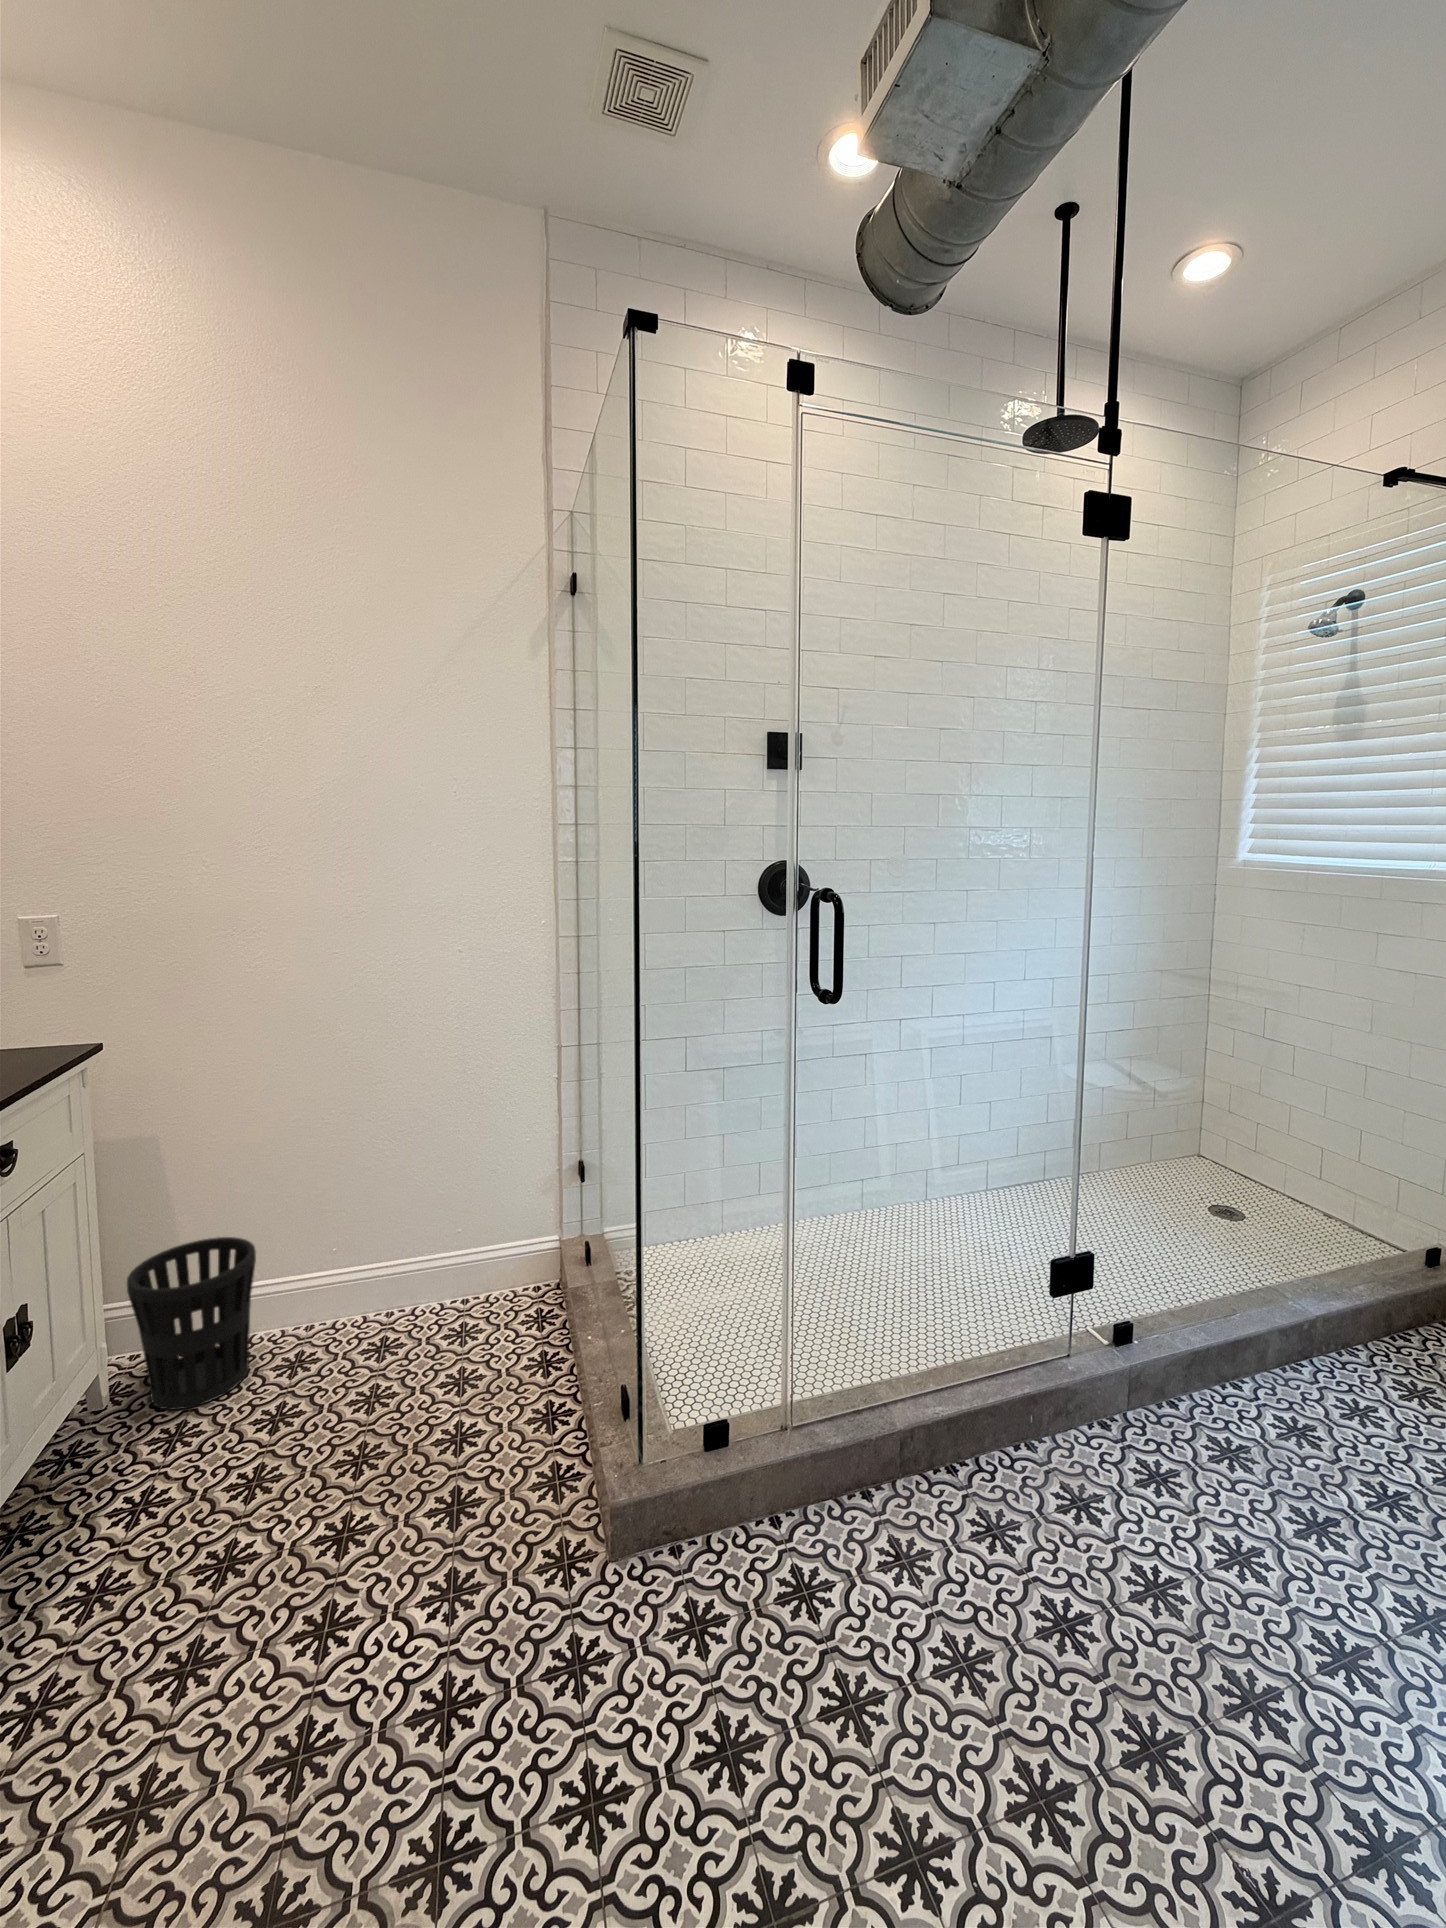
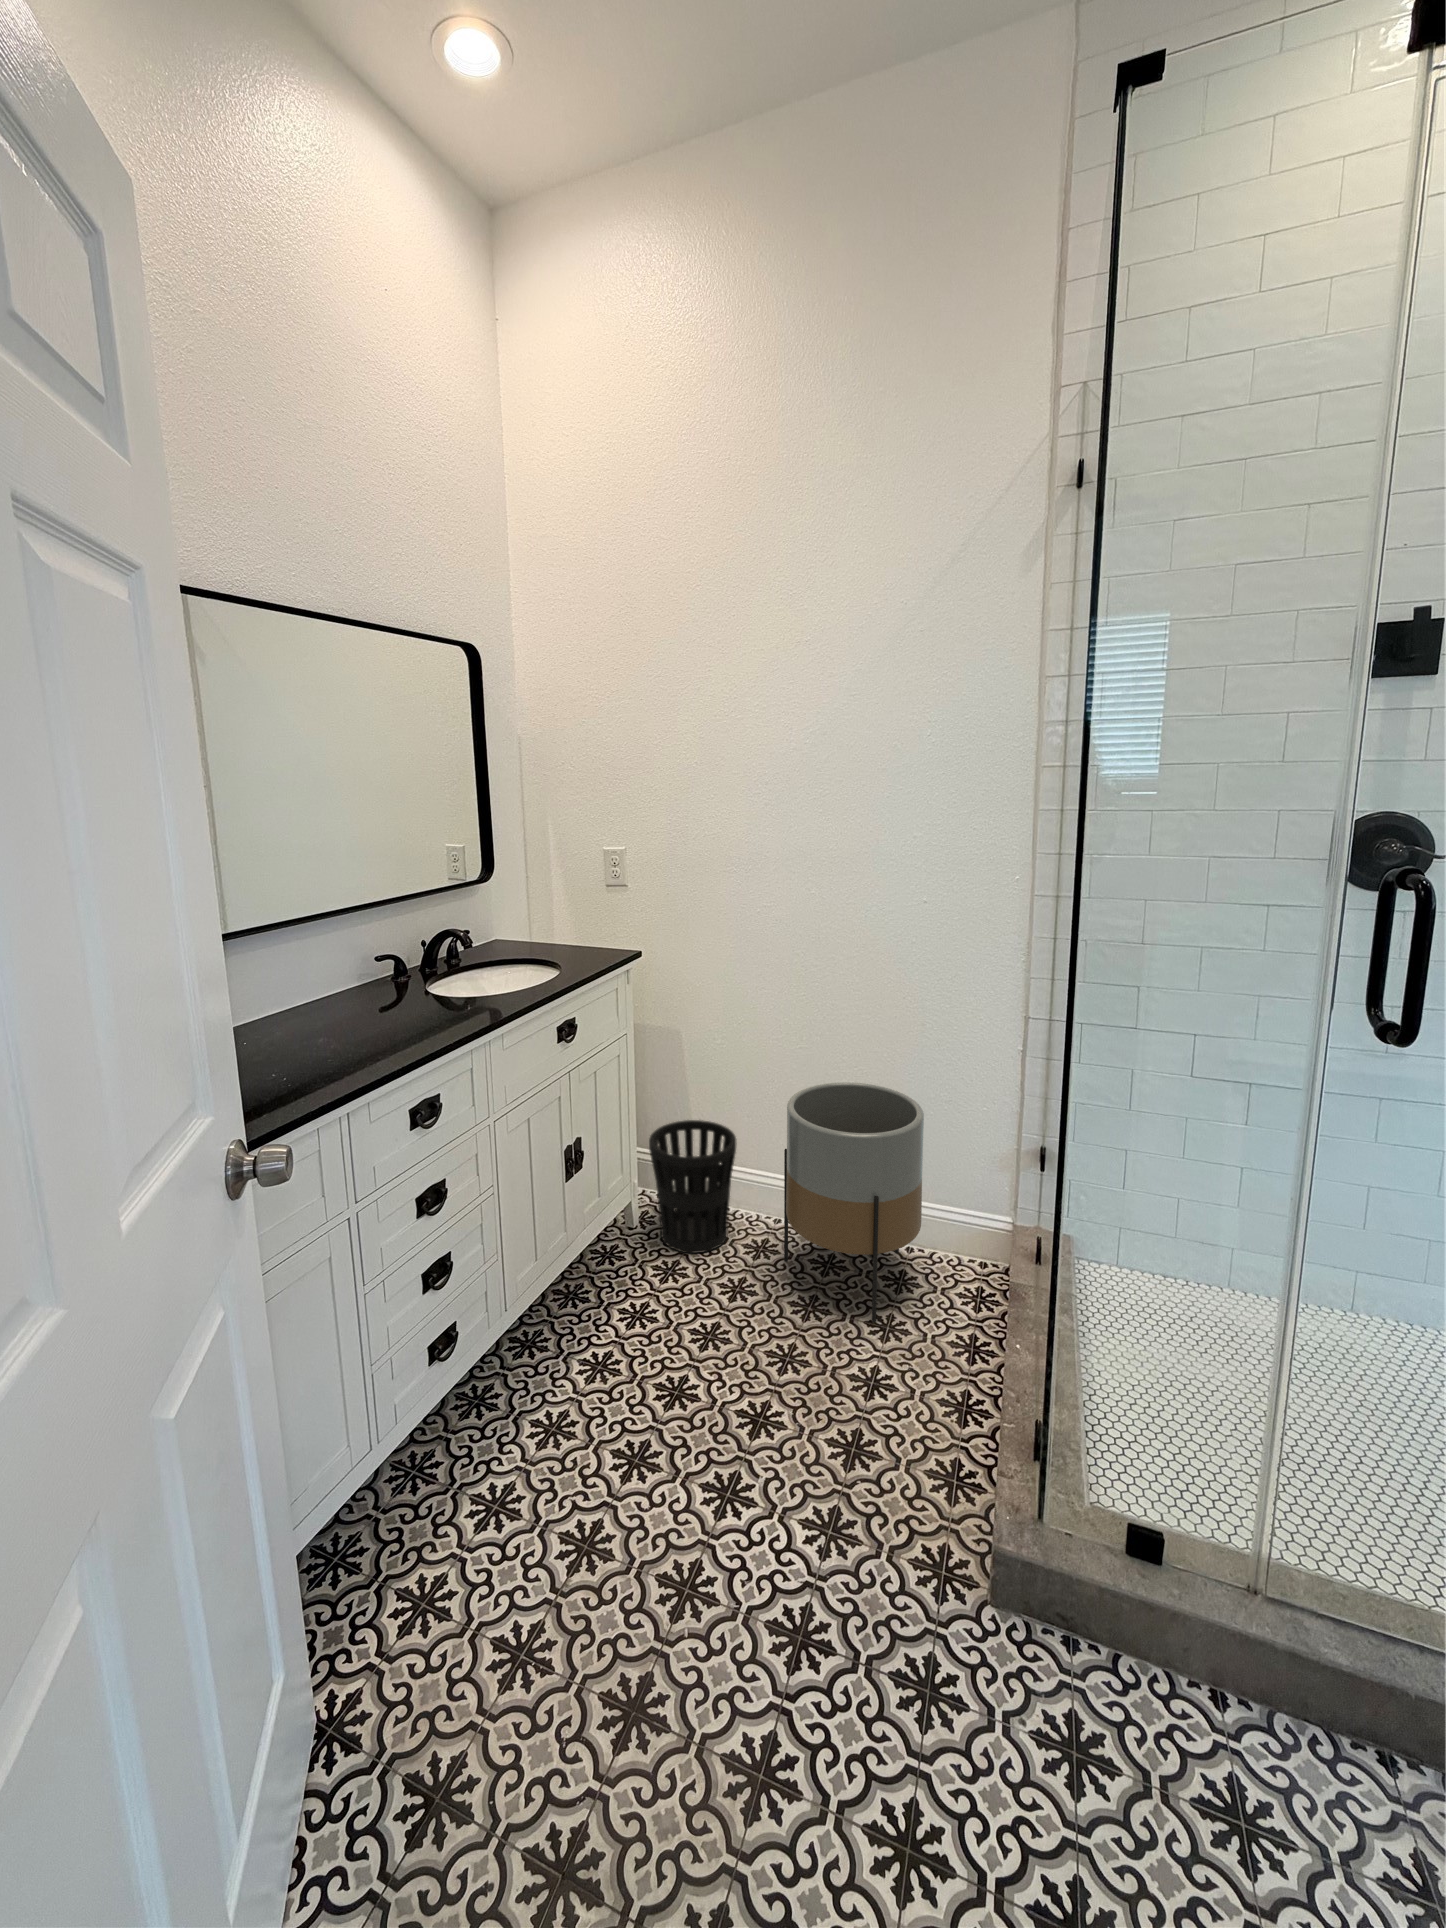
planter: none [323,1143,481,1381] -> present [784,1082,924,1321]

